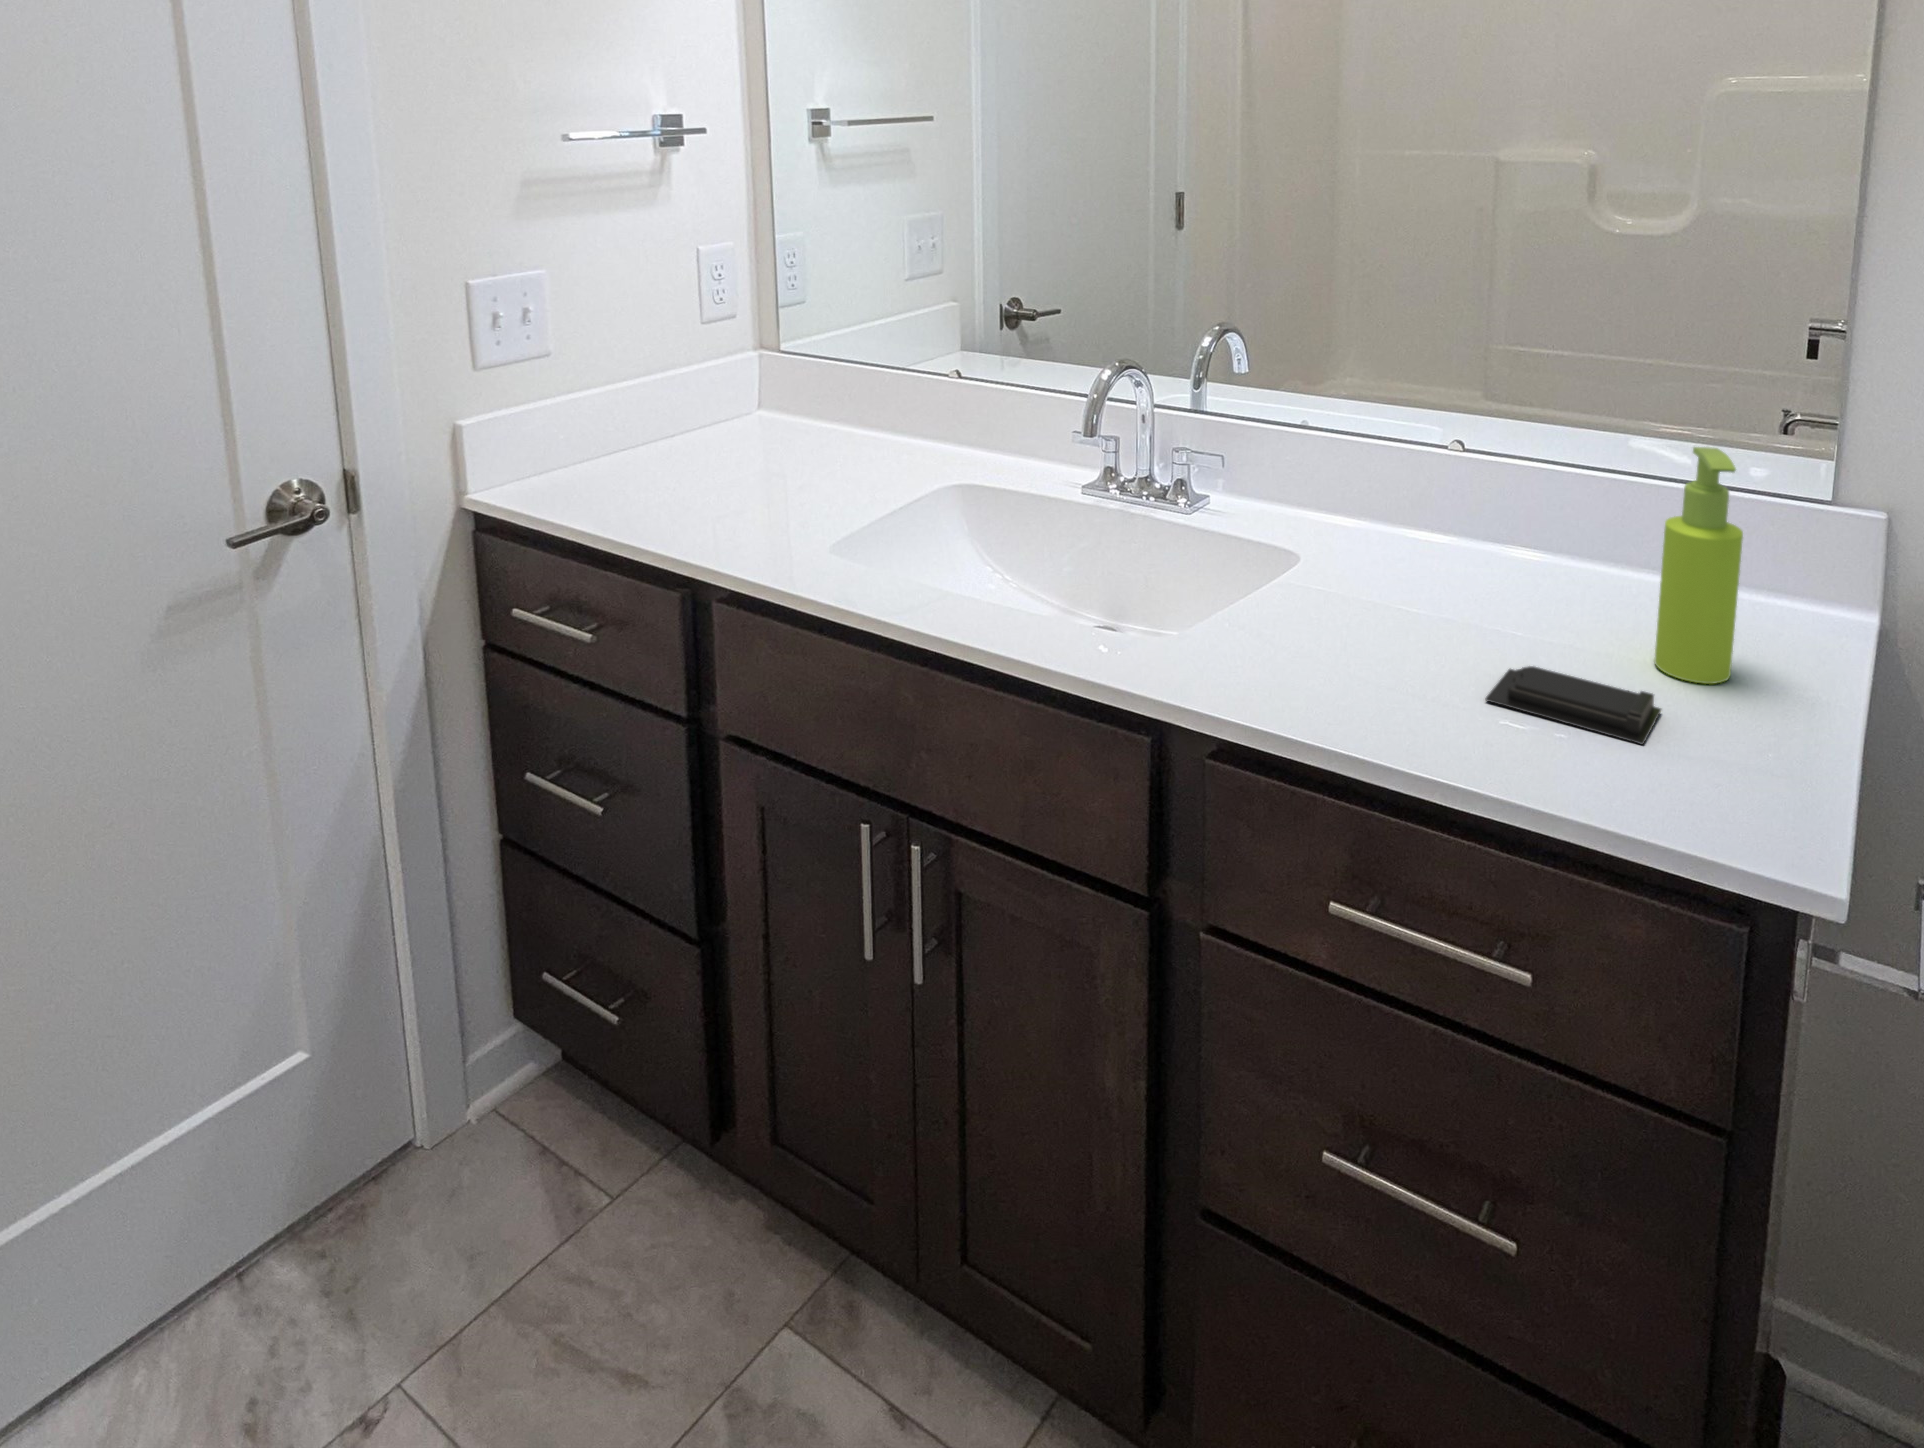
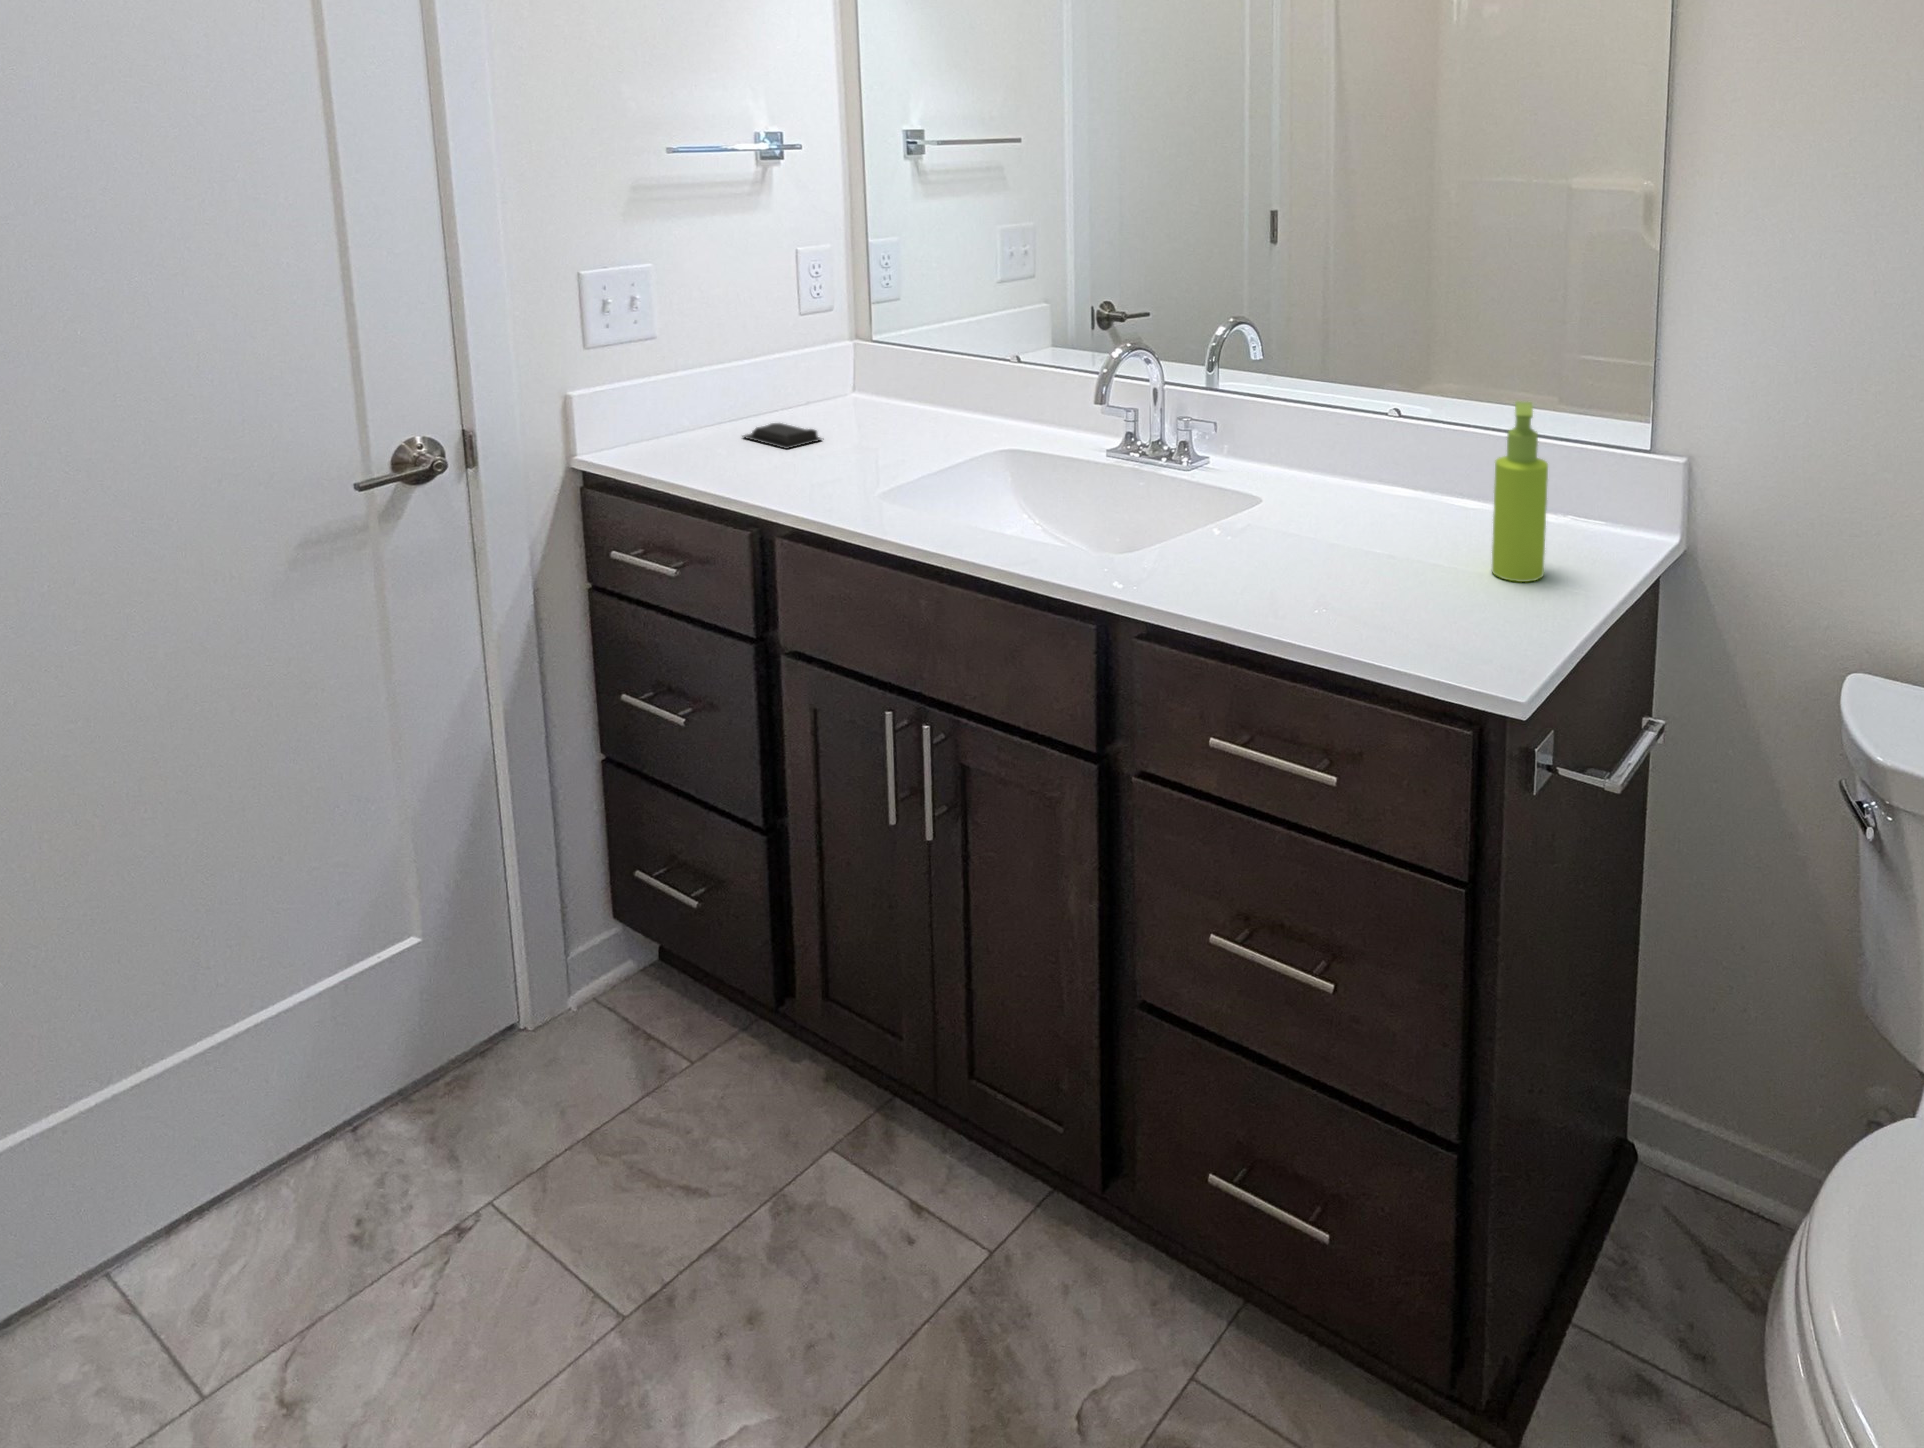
soap bar: present [1485,666,1661,745] -> present [743,423,822,449]

